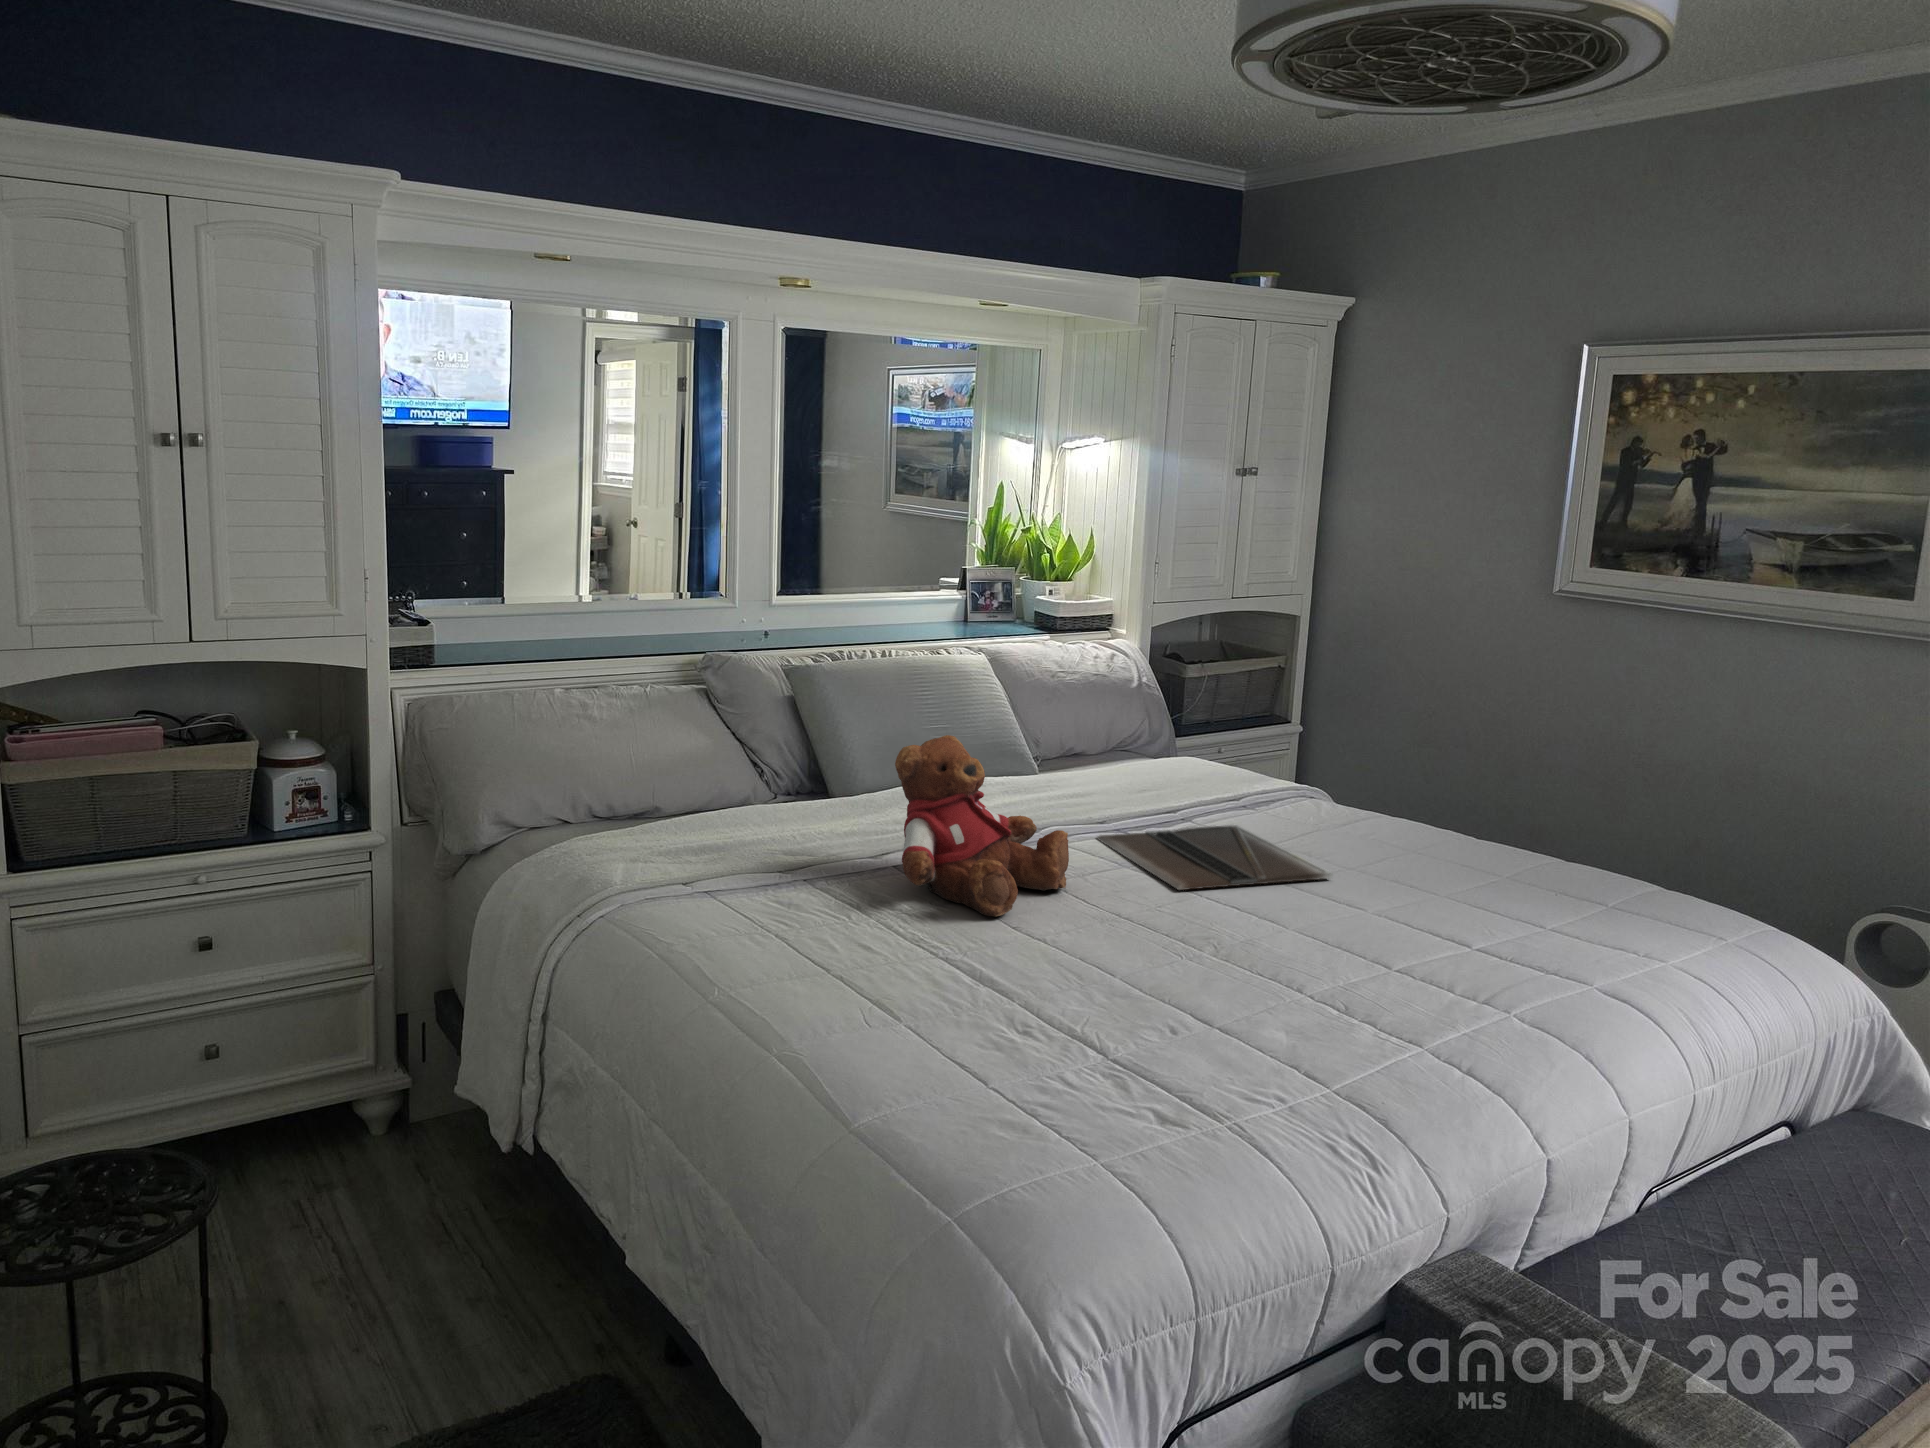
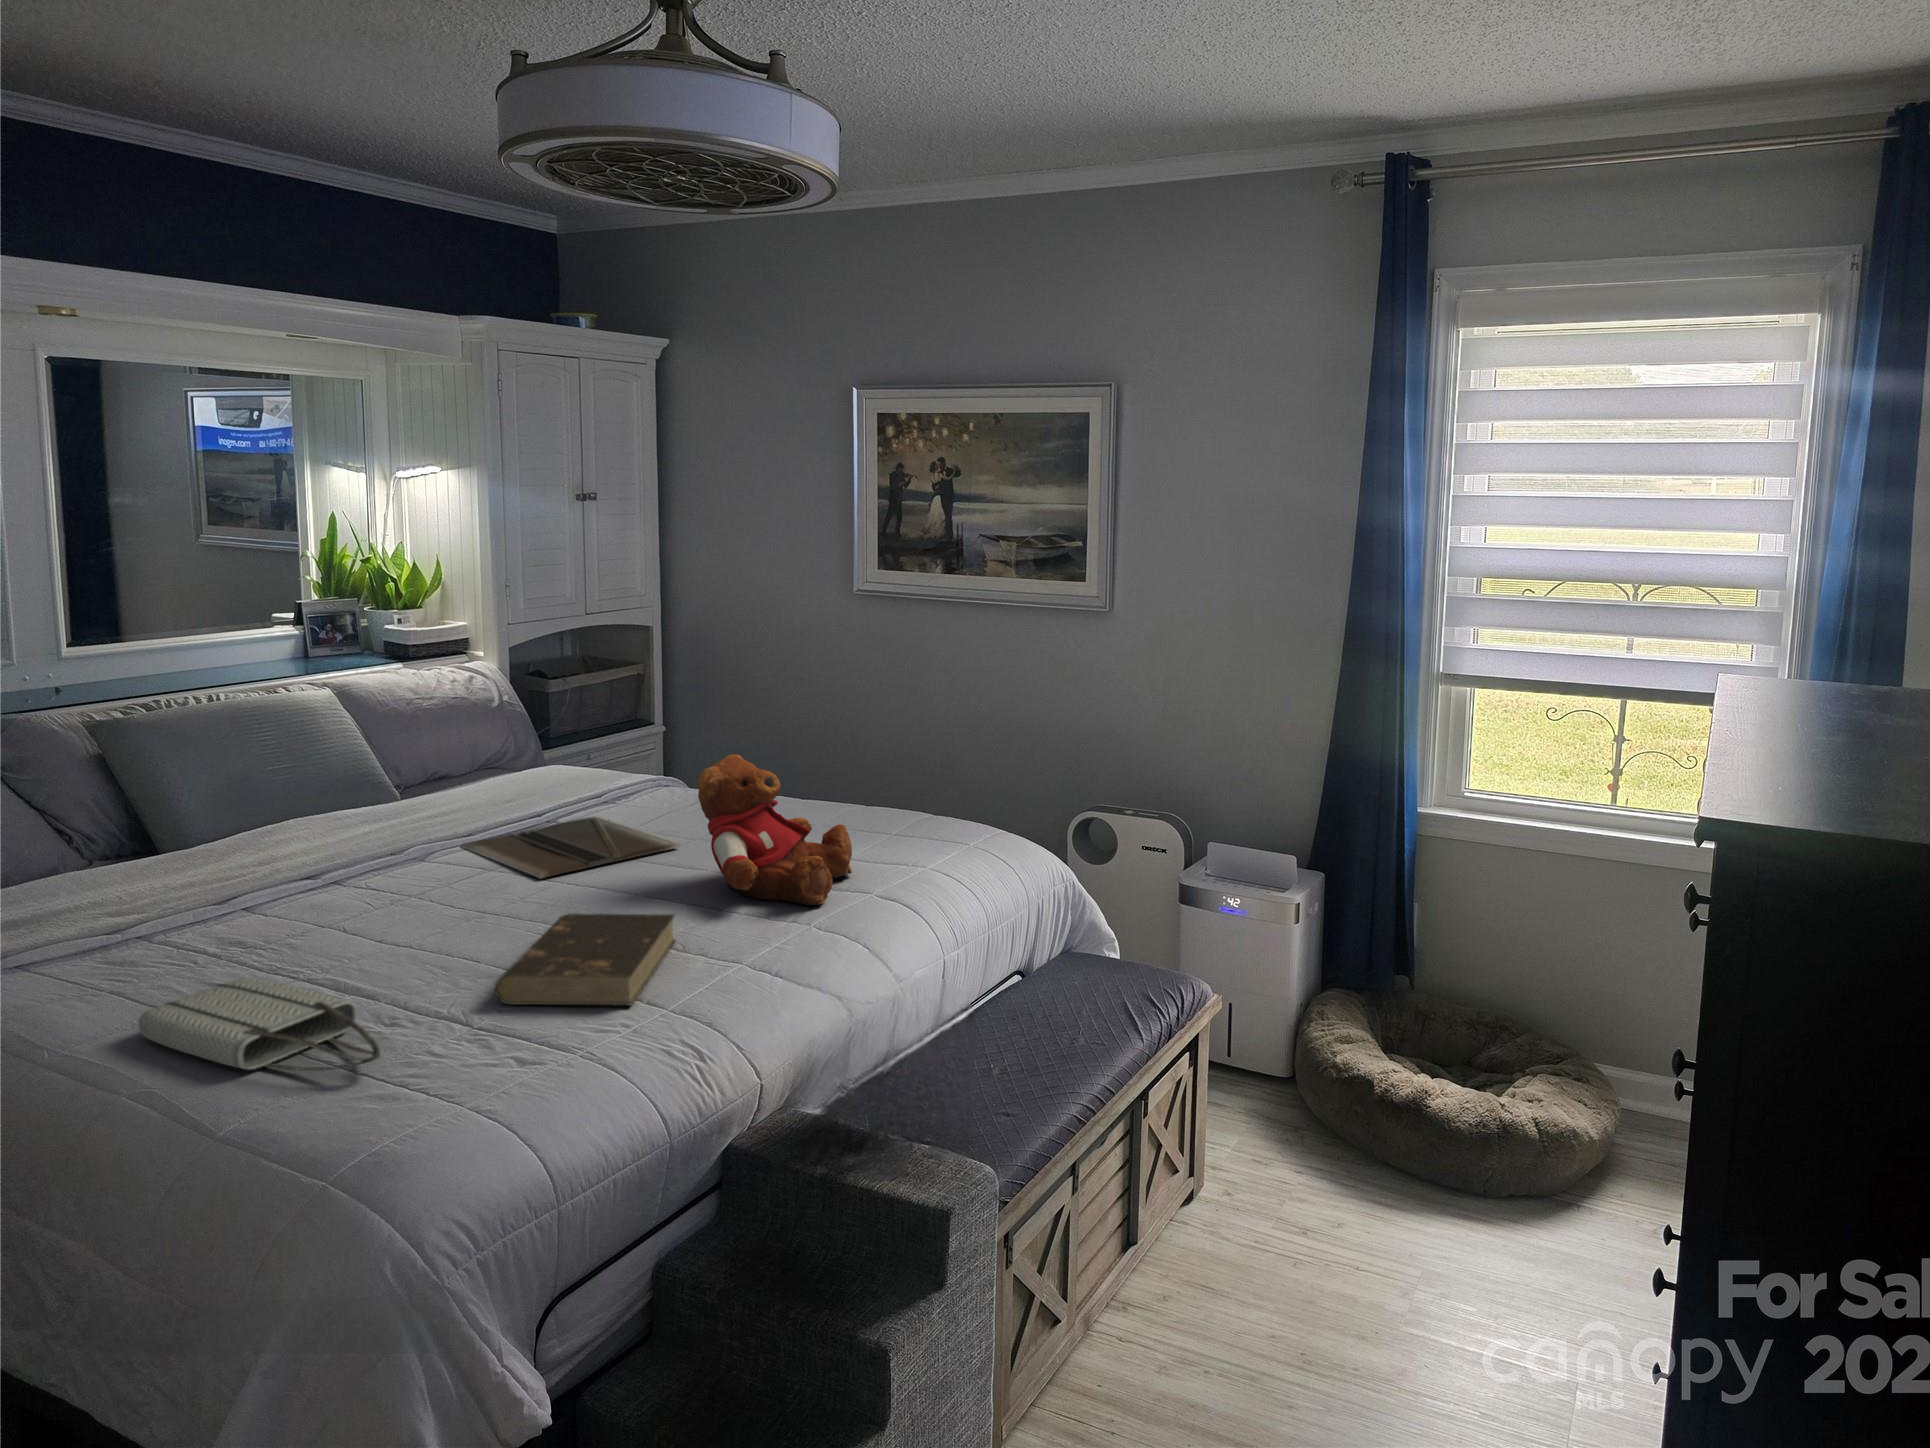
teddy bear: present [895,735,1069,916] -> present [697,755,852,905]
book: none [1133,941,1337,1072] -> present [495,913,676,1005]
tote bag: none [802,951,1017,1077] -> present [138,979,380,1071]

